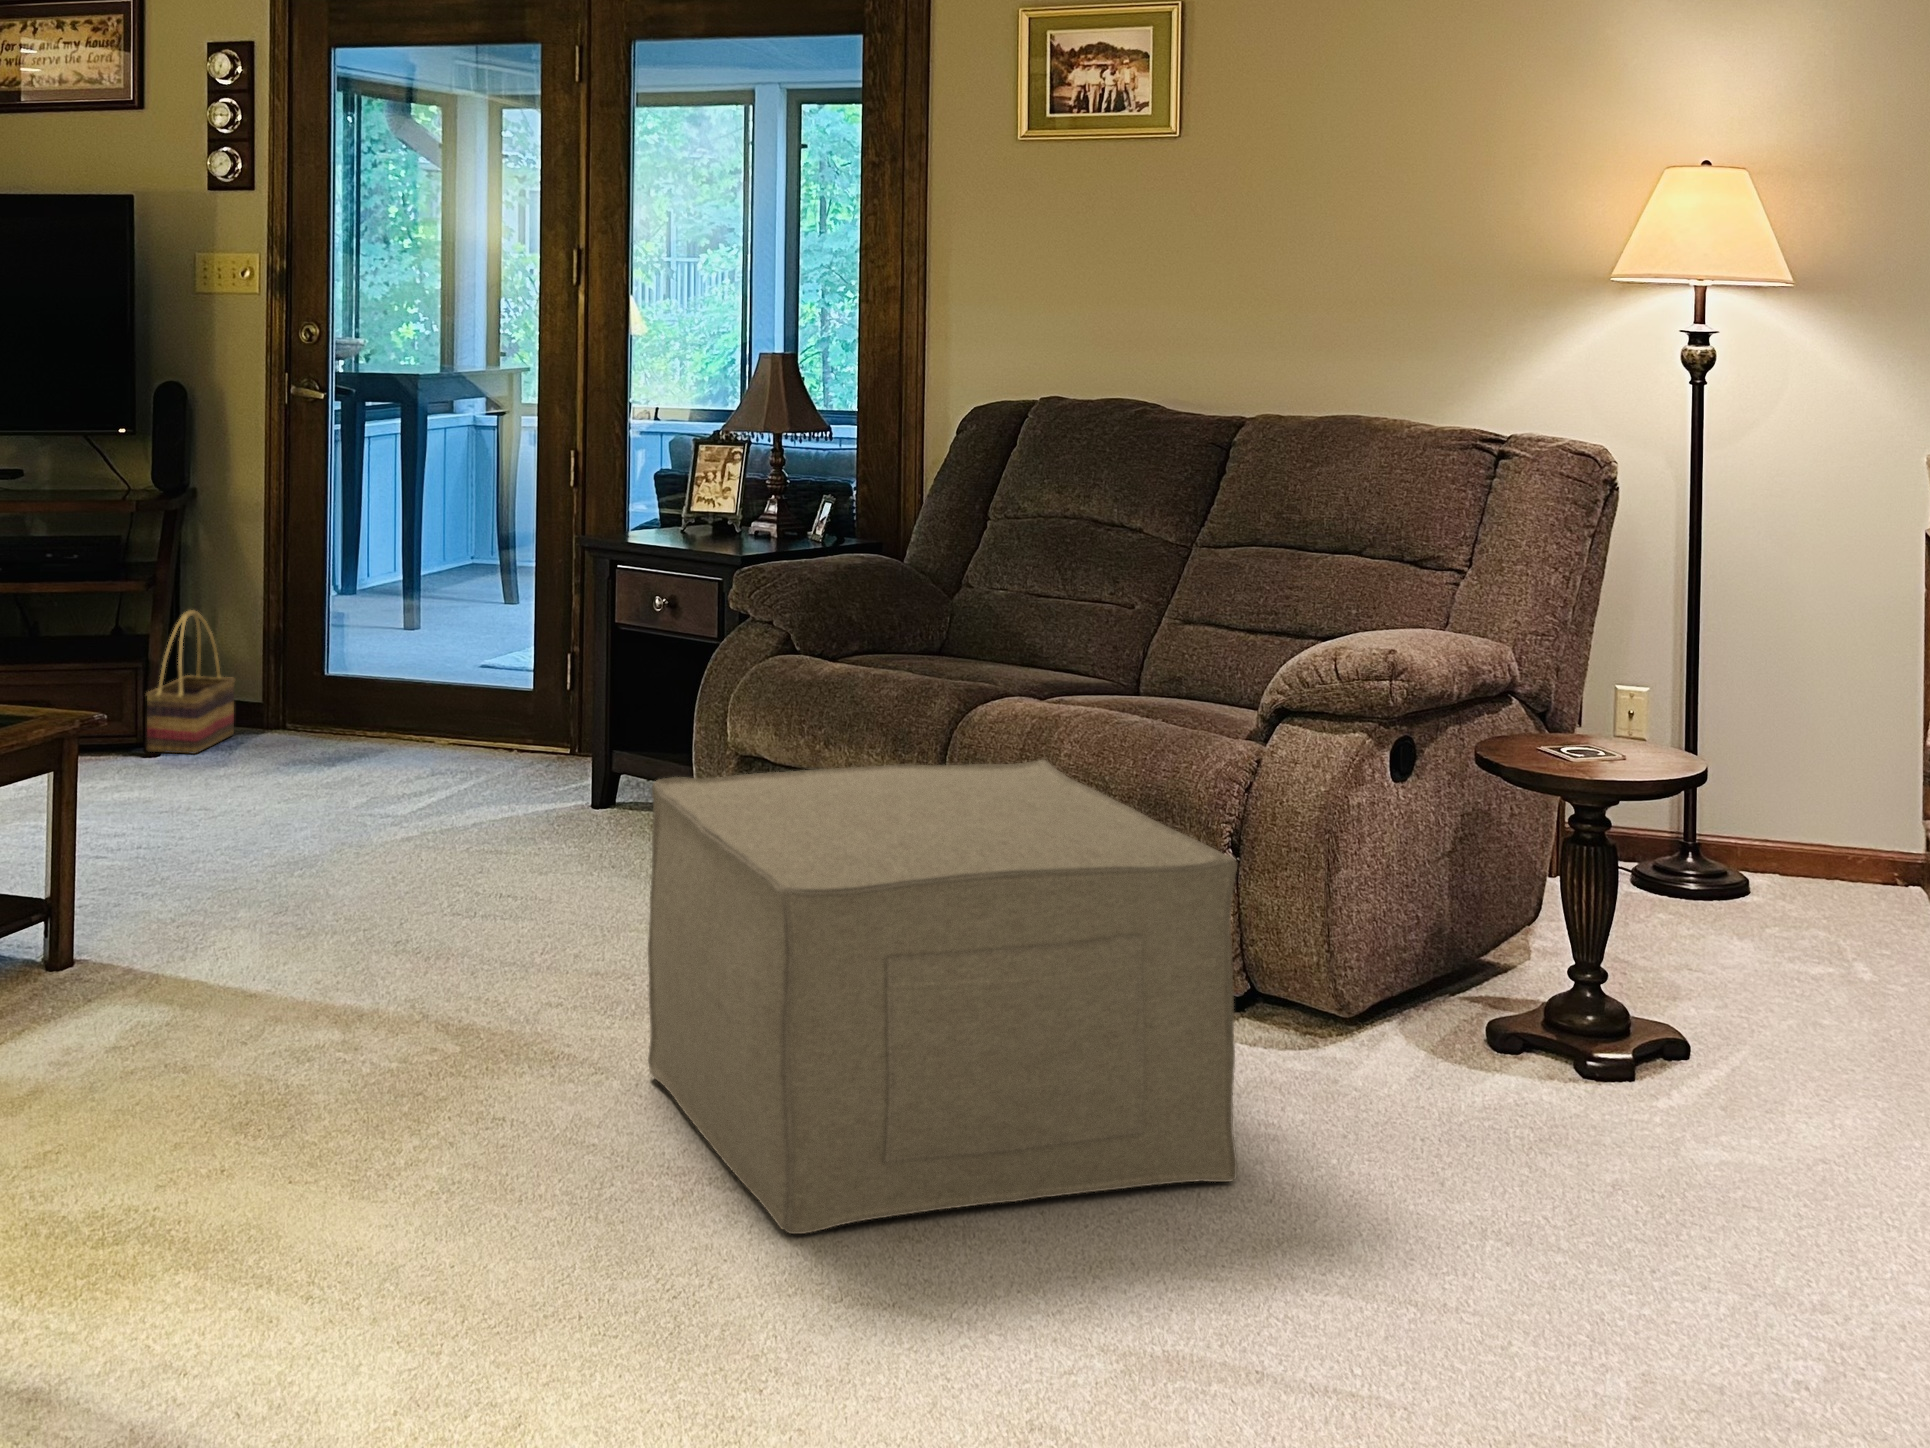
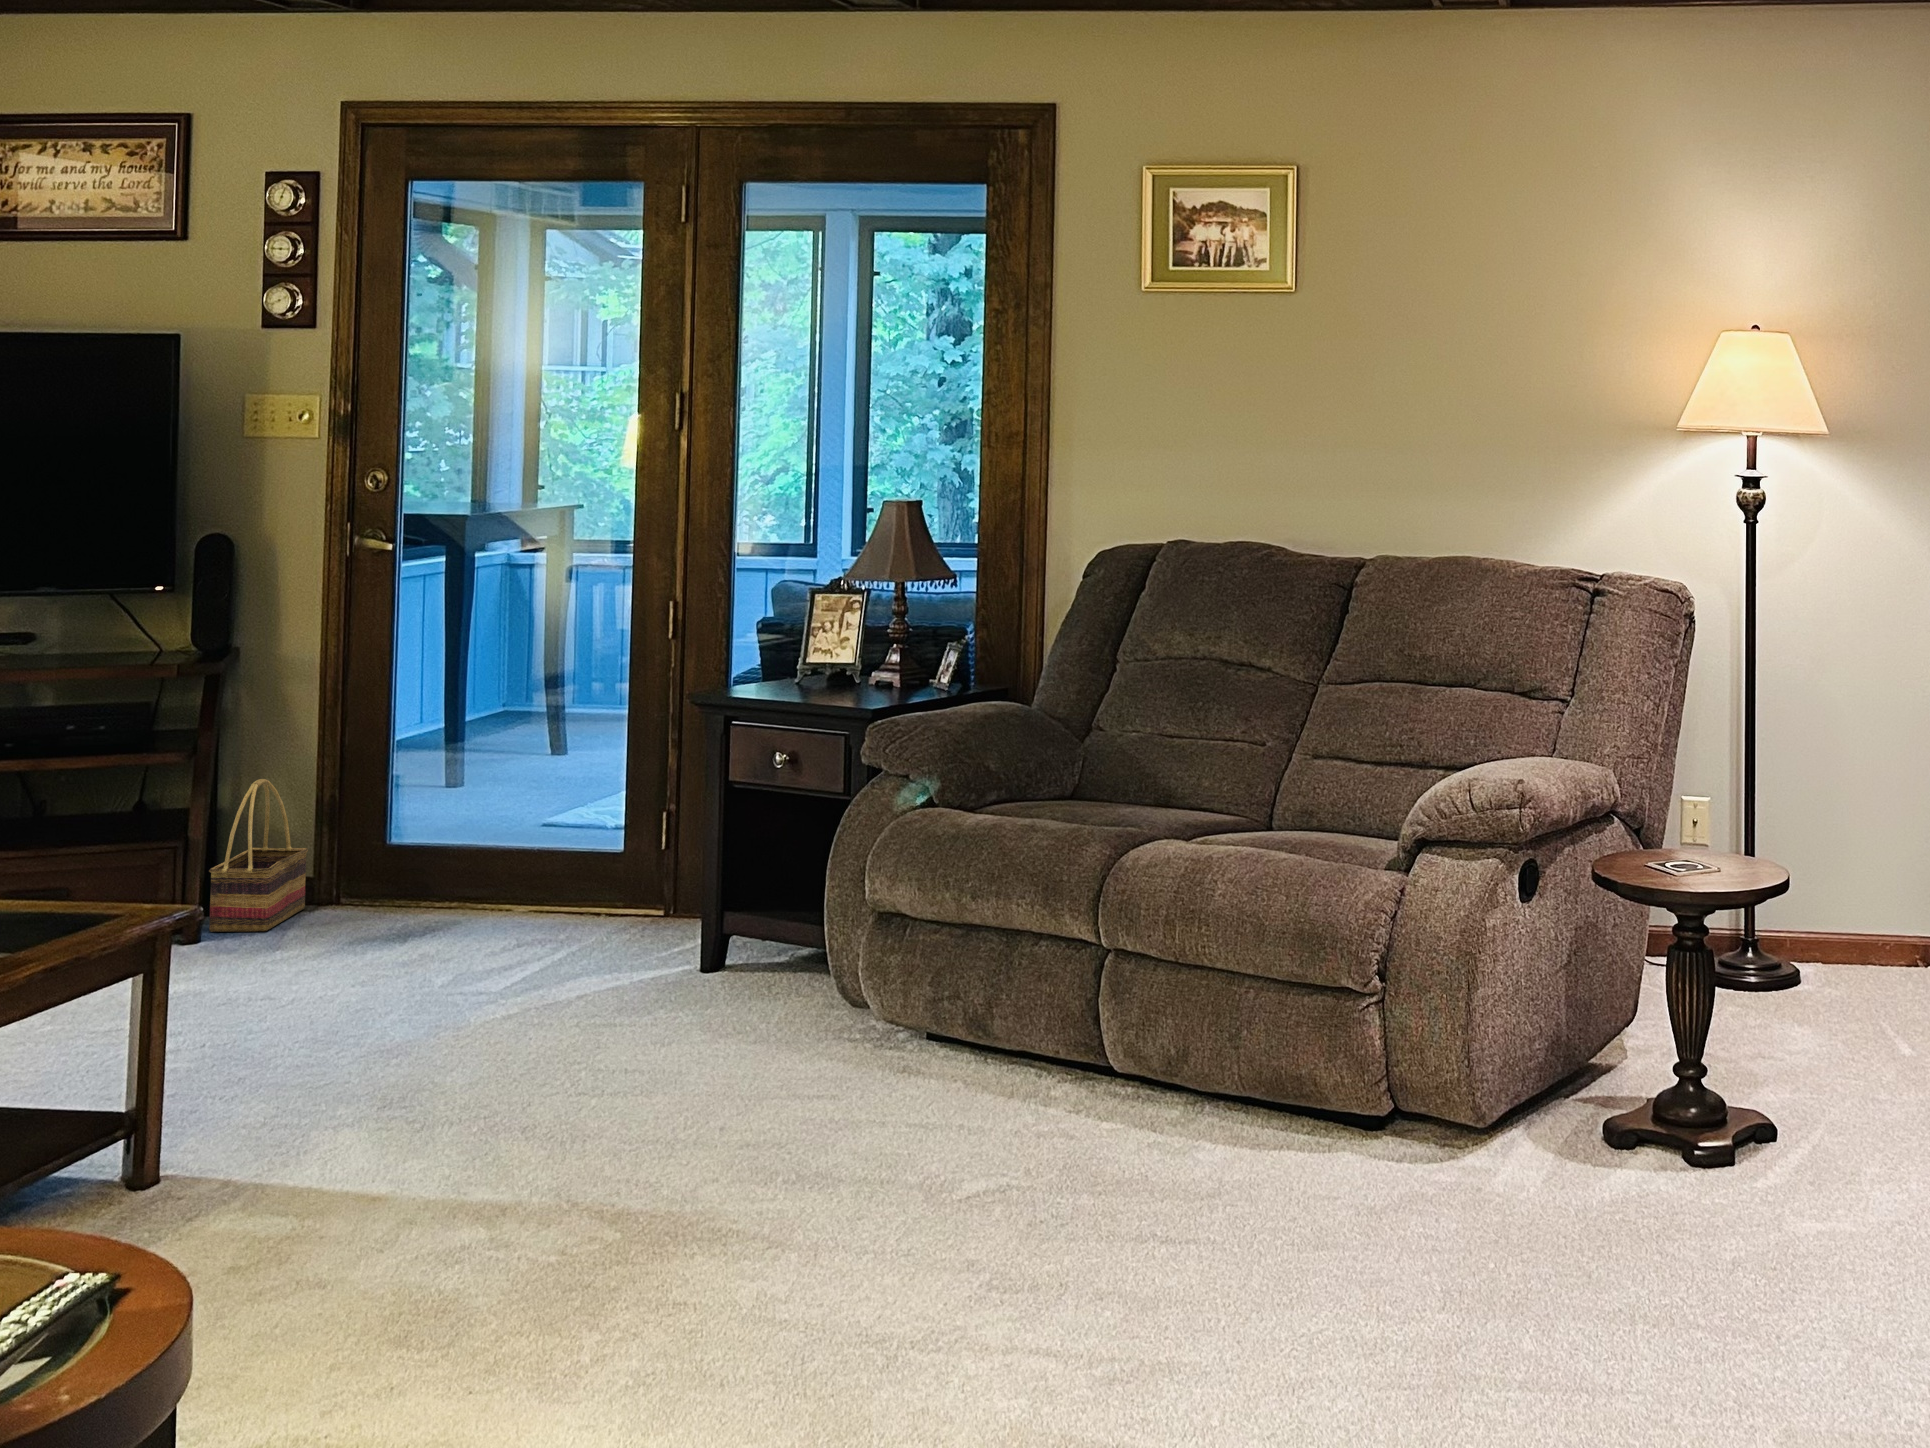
ottoman: present [648,760,1237,1234] -> none [823,899,1402,1380]

